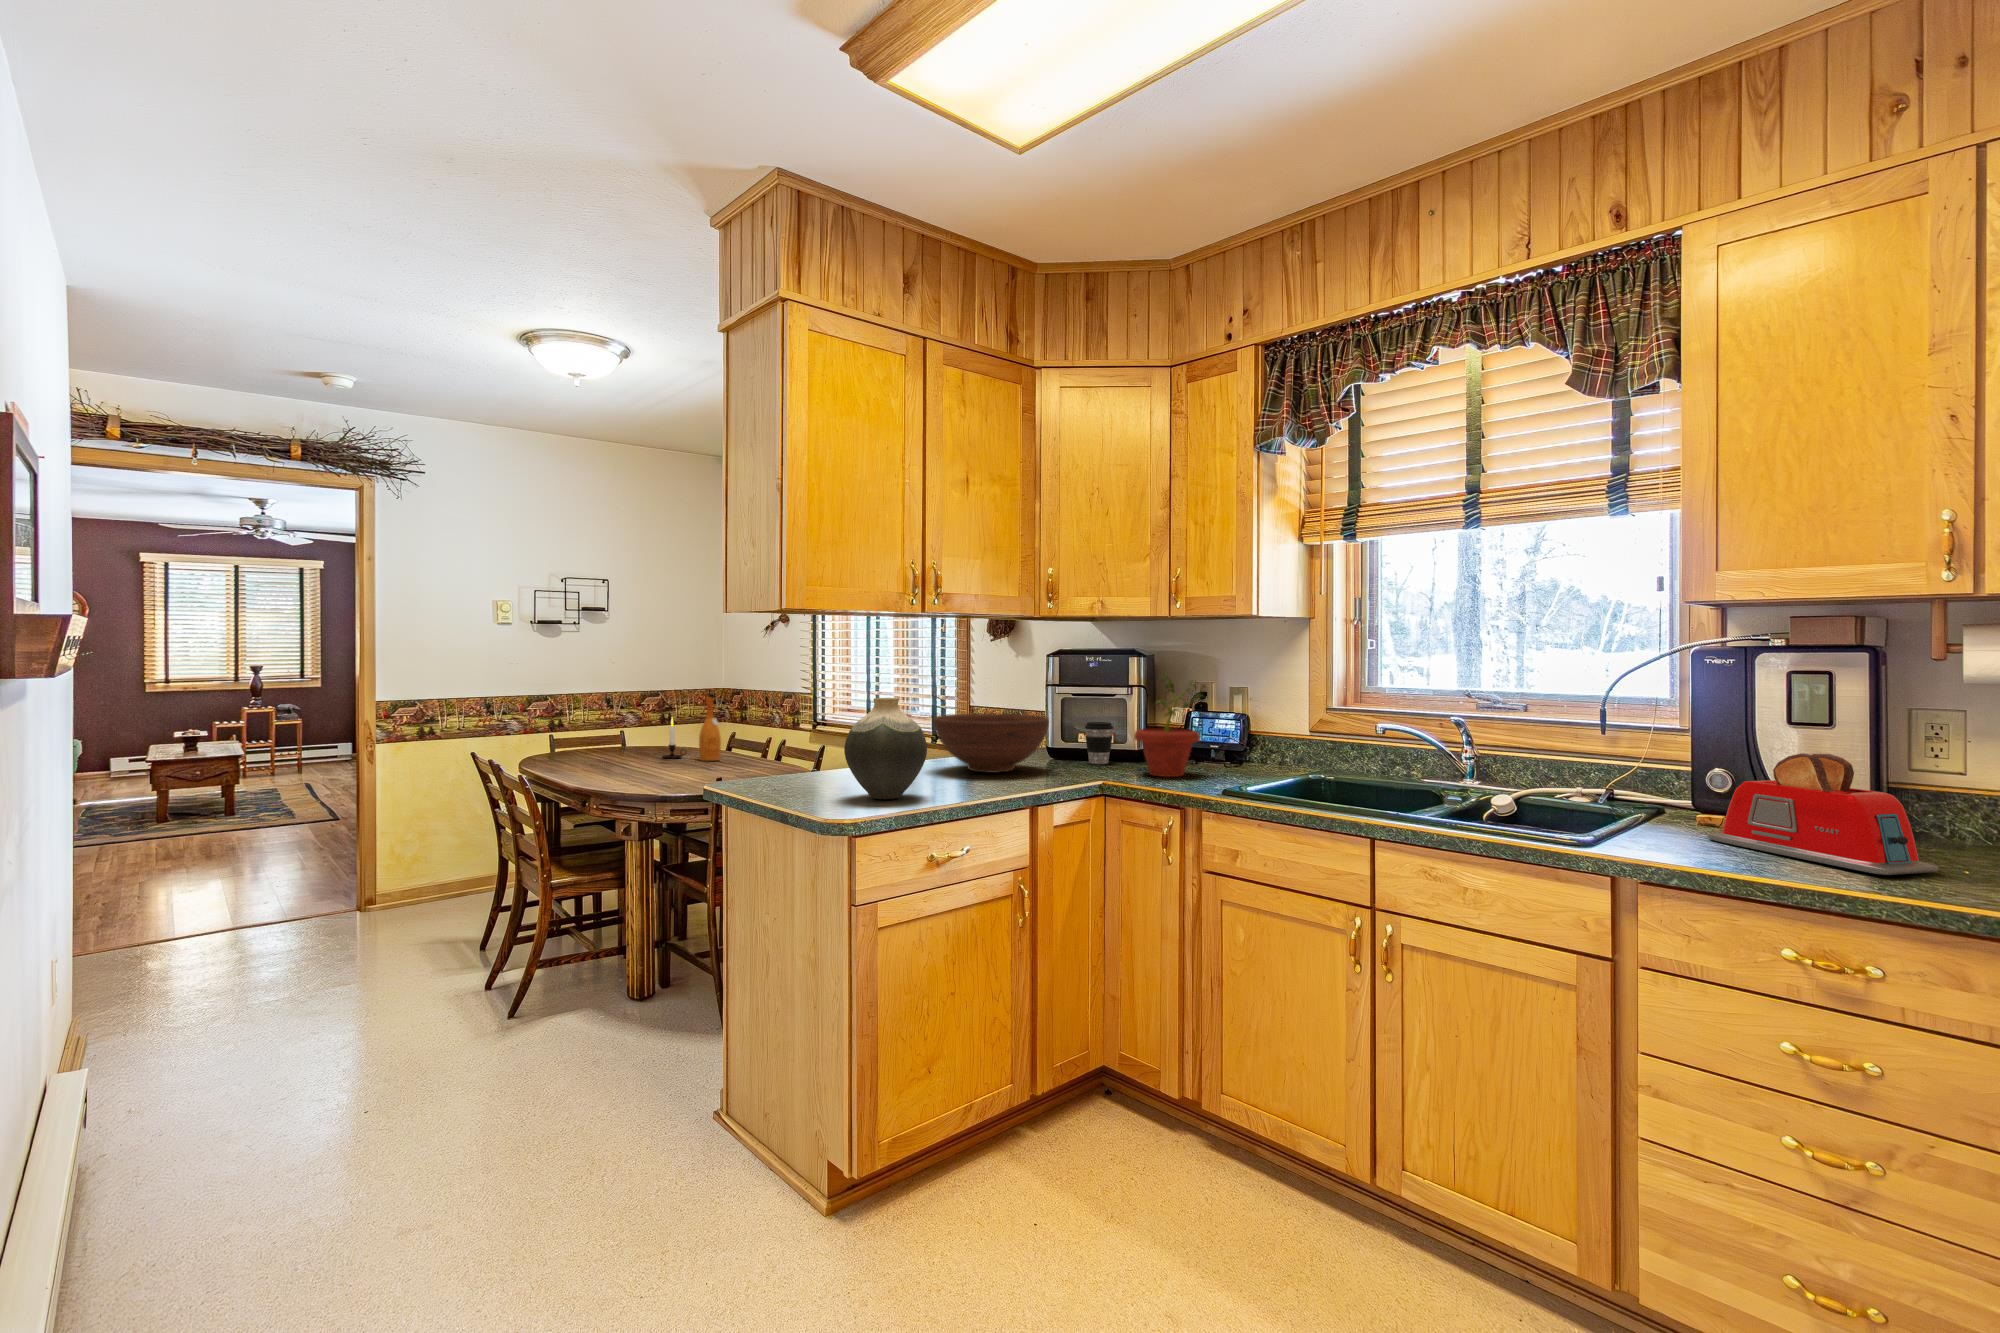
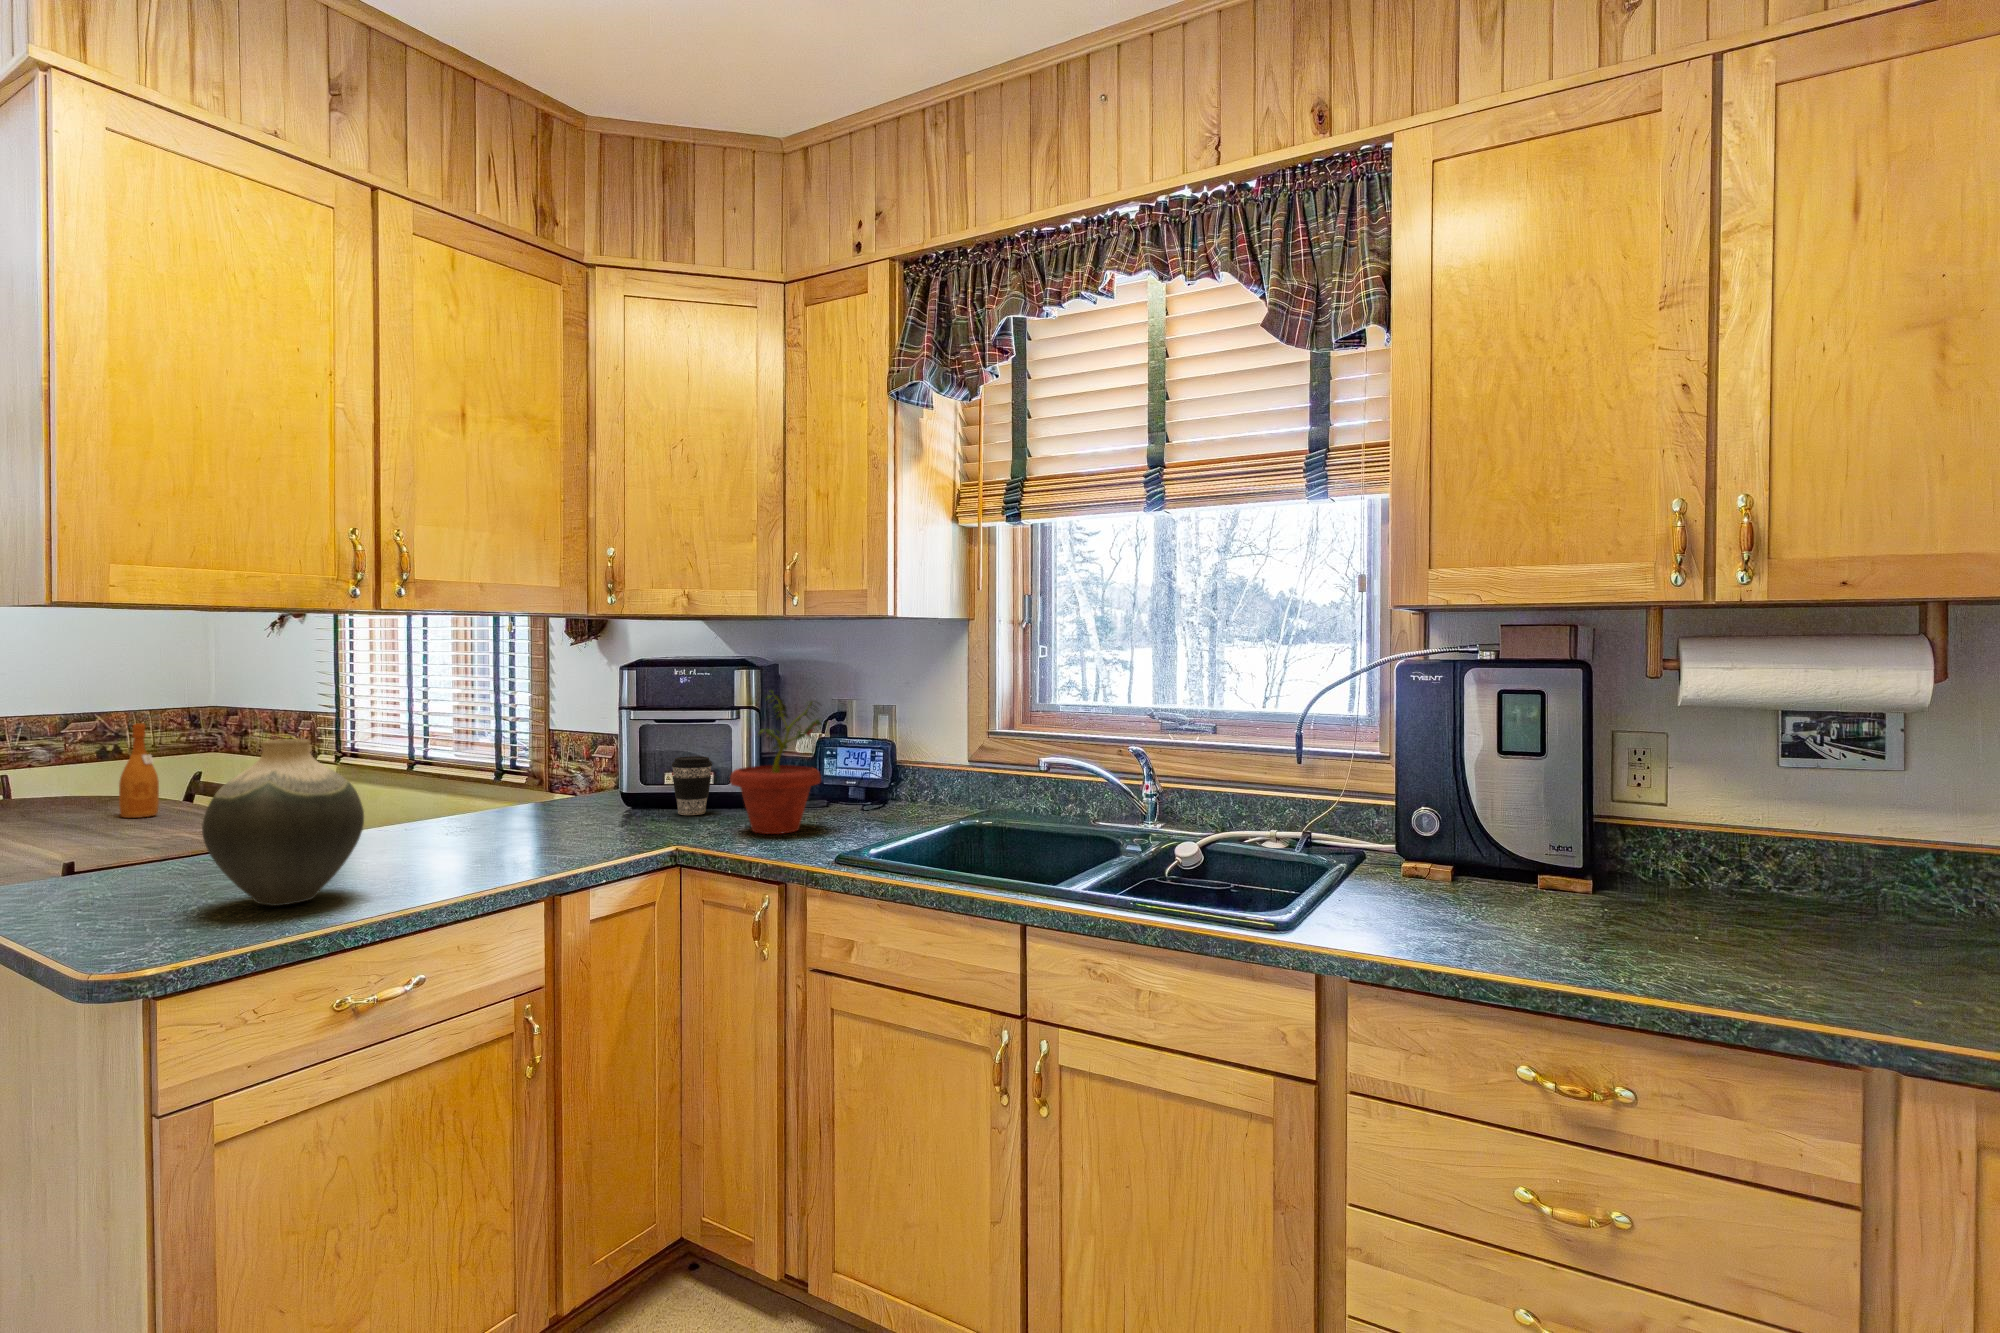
fruit bowl: present [934,713,1049,773] -> none [424,749,609,838]
candle: present [662,717,686,759] -> none [54,752,102,816]
toaster: present [1707,753,1938,875] -> none [1420,797,1673,957]

